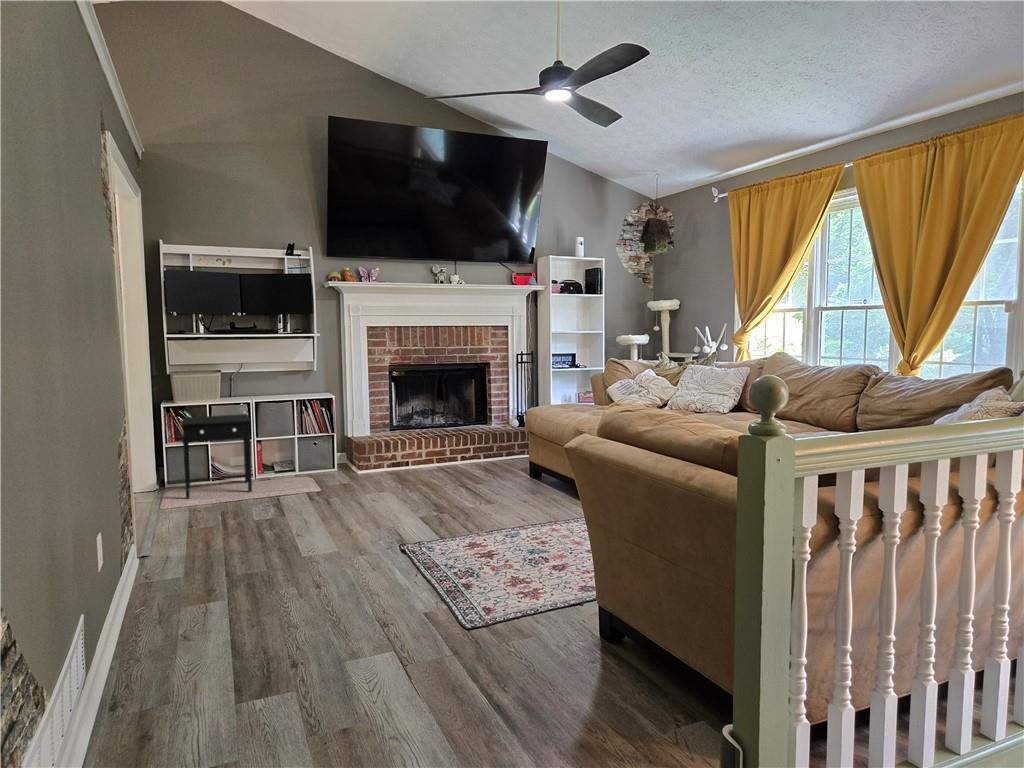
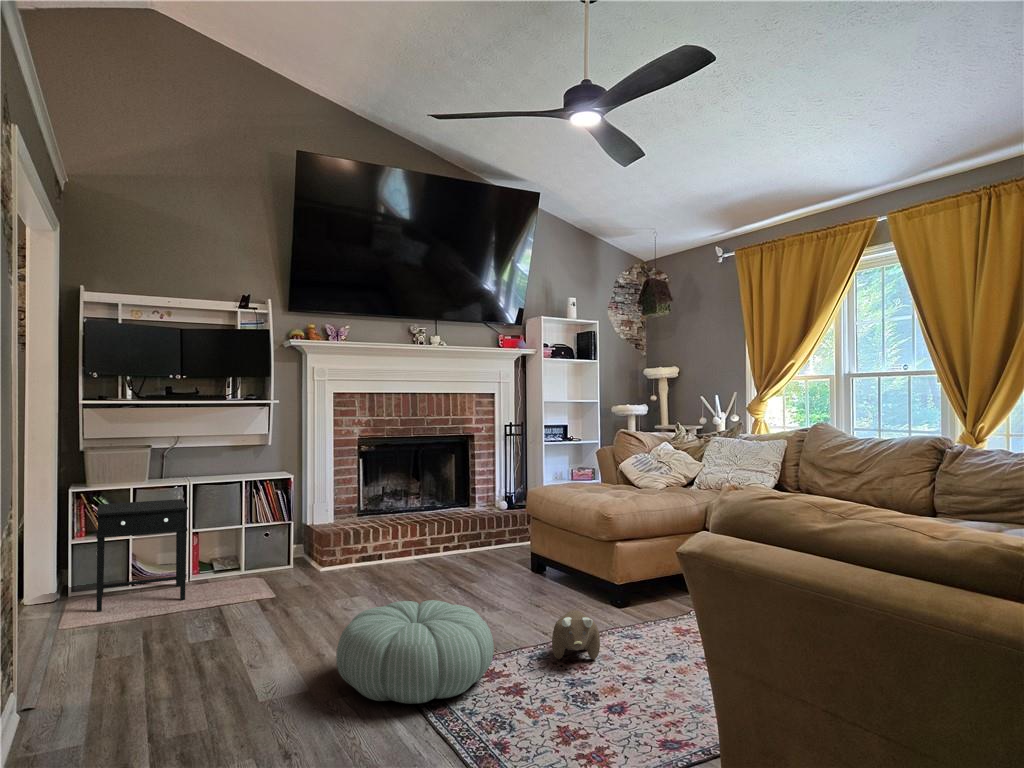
pouf: none [357,490,474,560] -> present [336,600,494,703]
plush toy: none [522,500,559,537] -> present [552,610,600,660]

